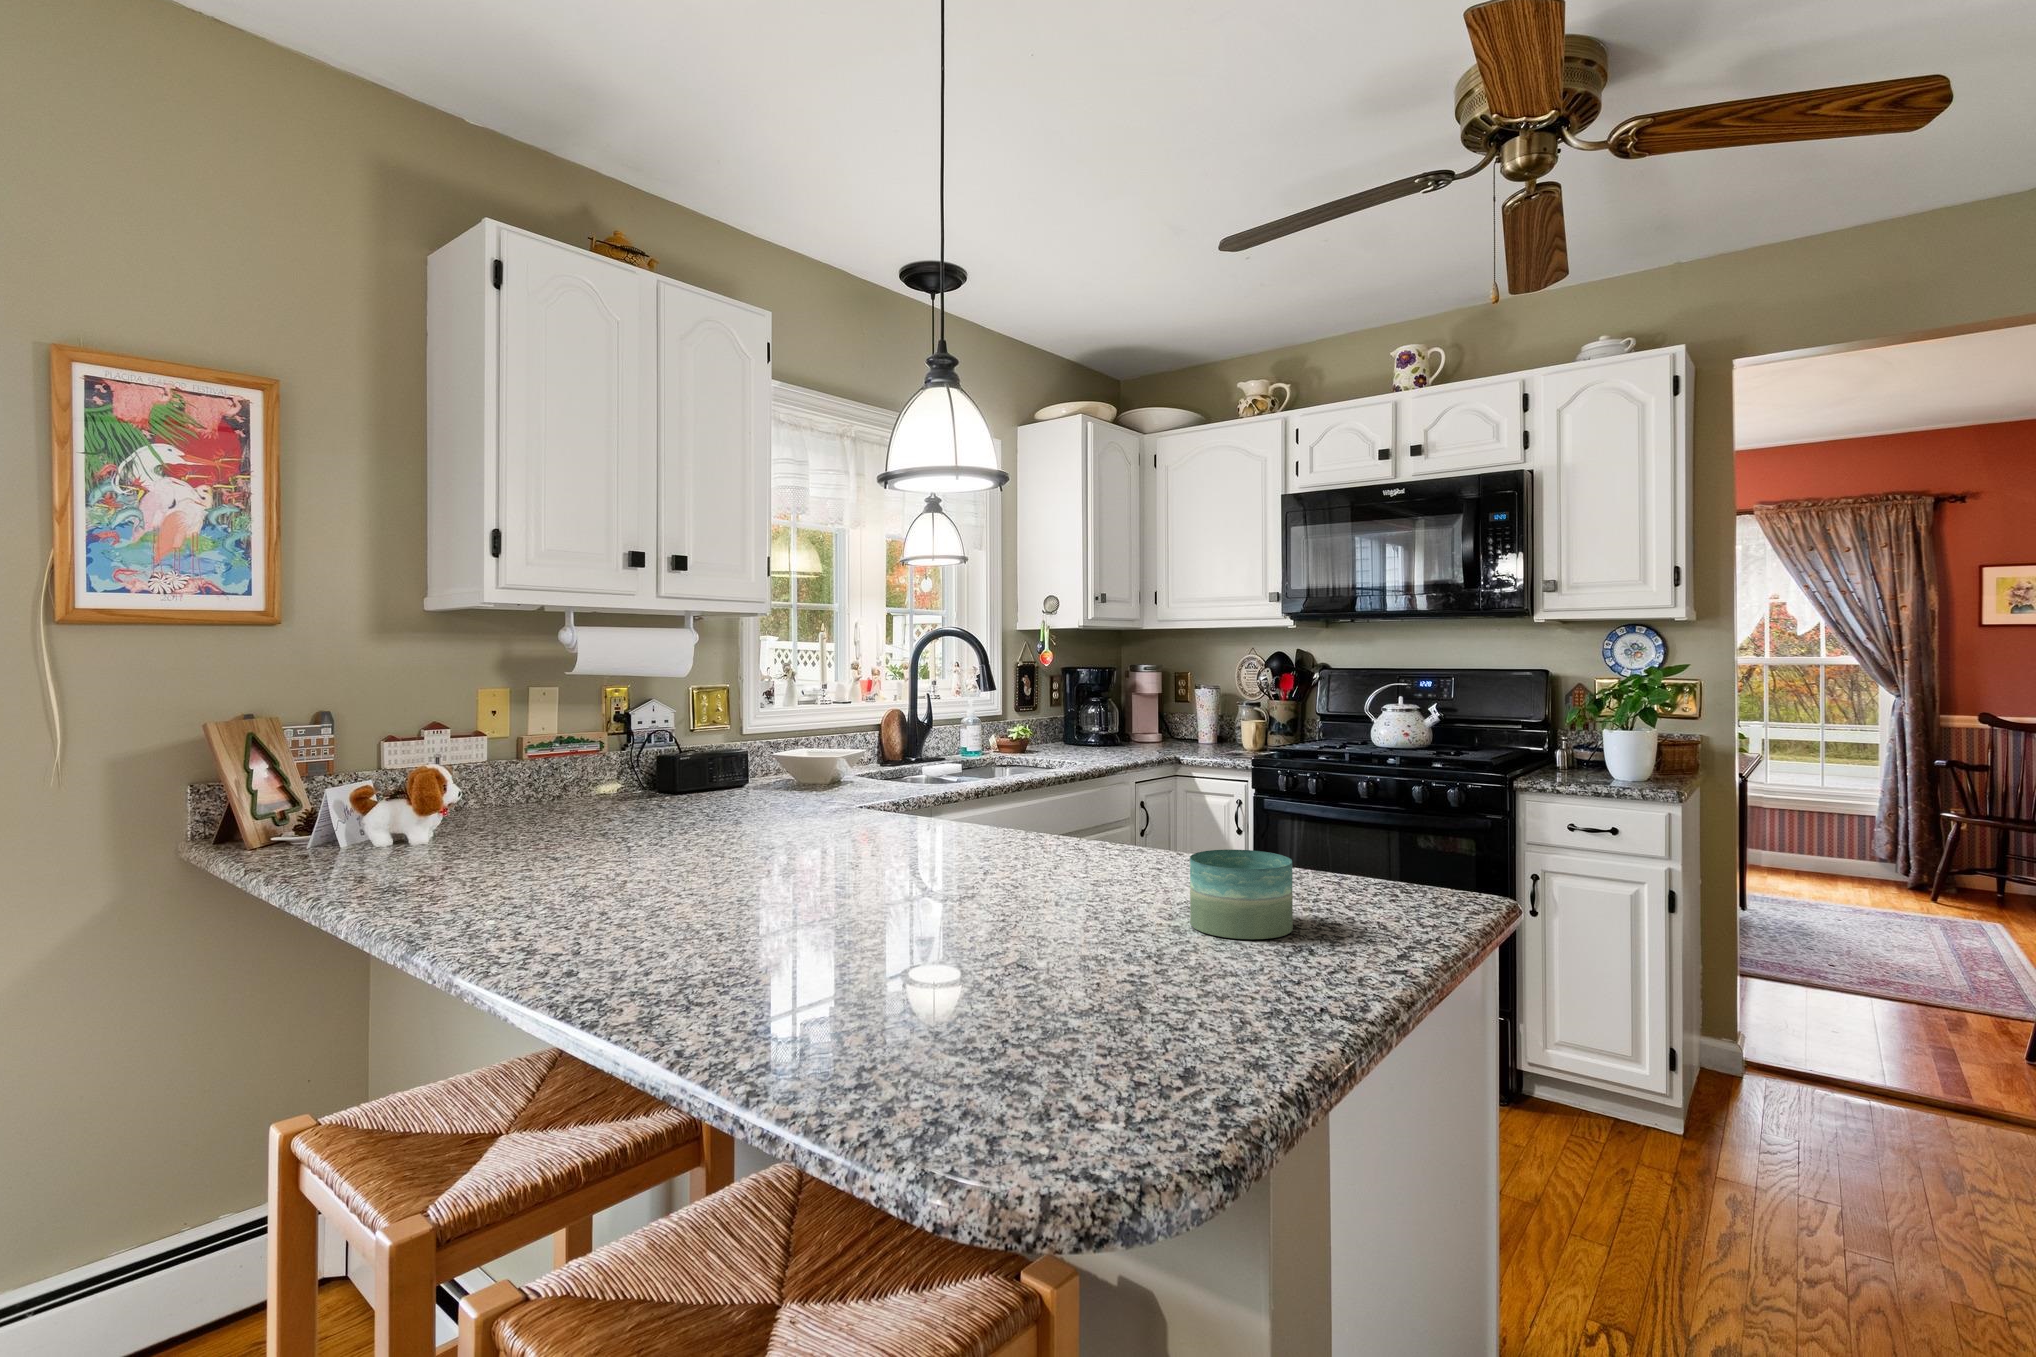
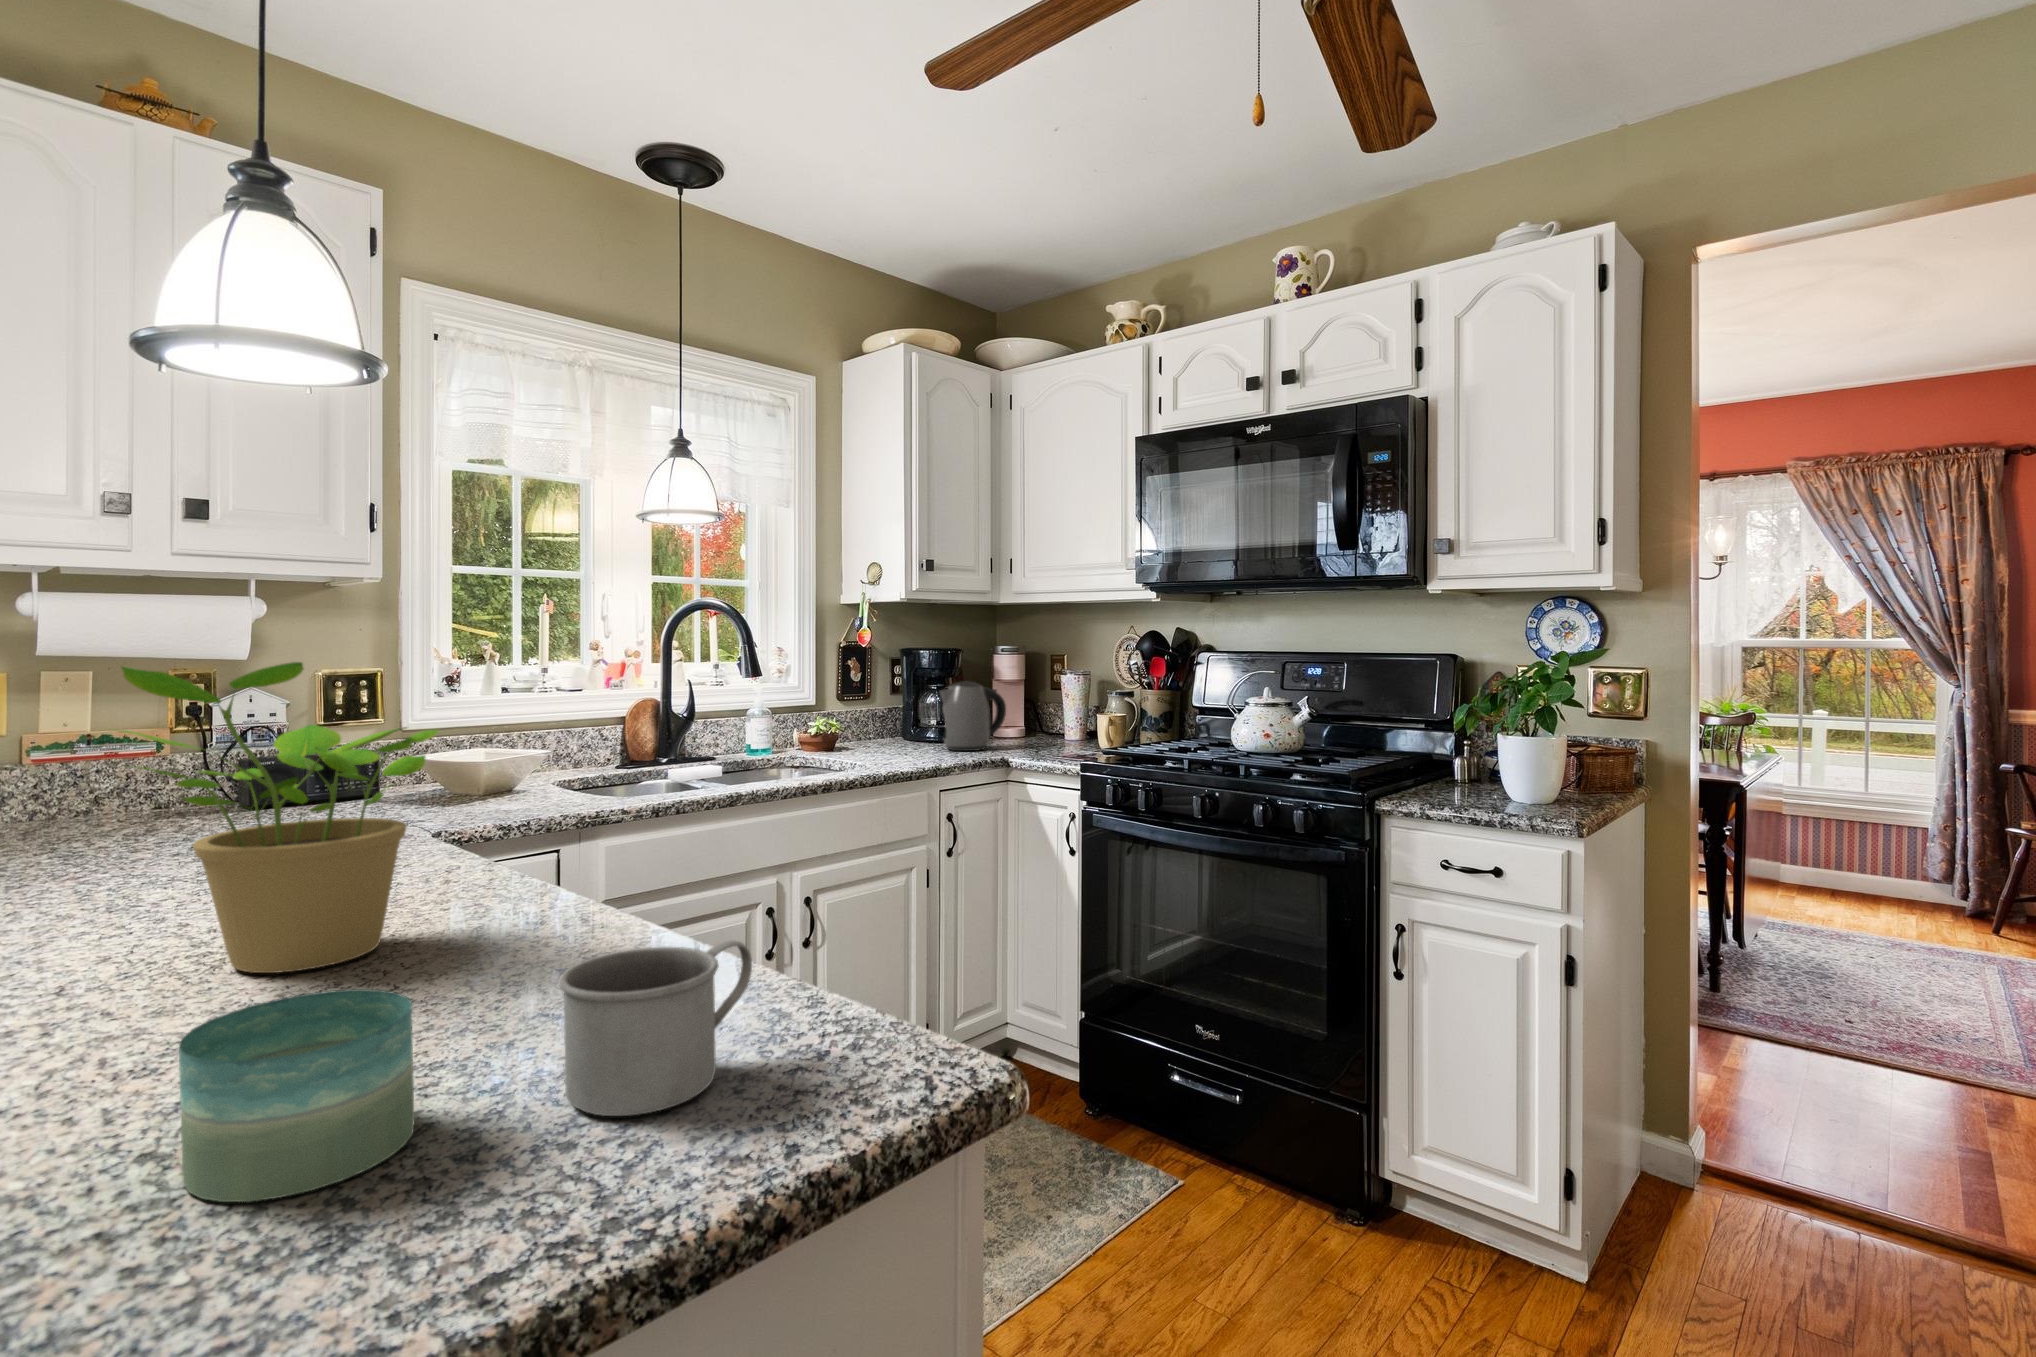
potted plant: none [922,675,1079,870] -> present [122,662,438,973]
kettle: none [1114,693,1165,750] -> present [940,681,1006,751]
mug: none [1315,830,1401,913] -> present [559,940,752,1116]

